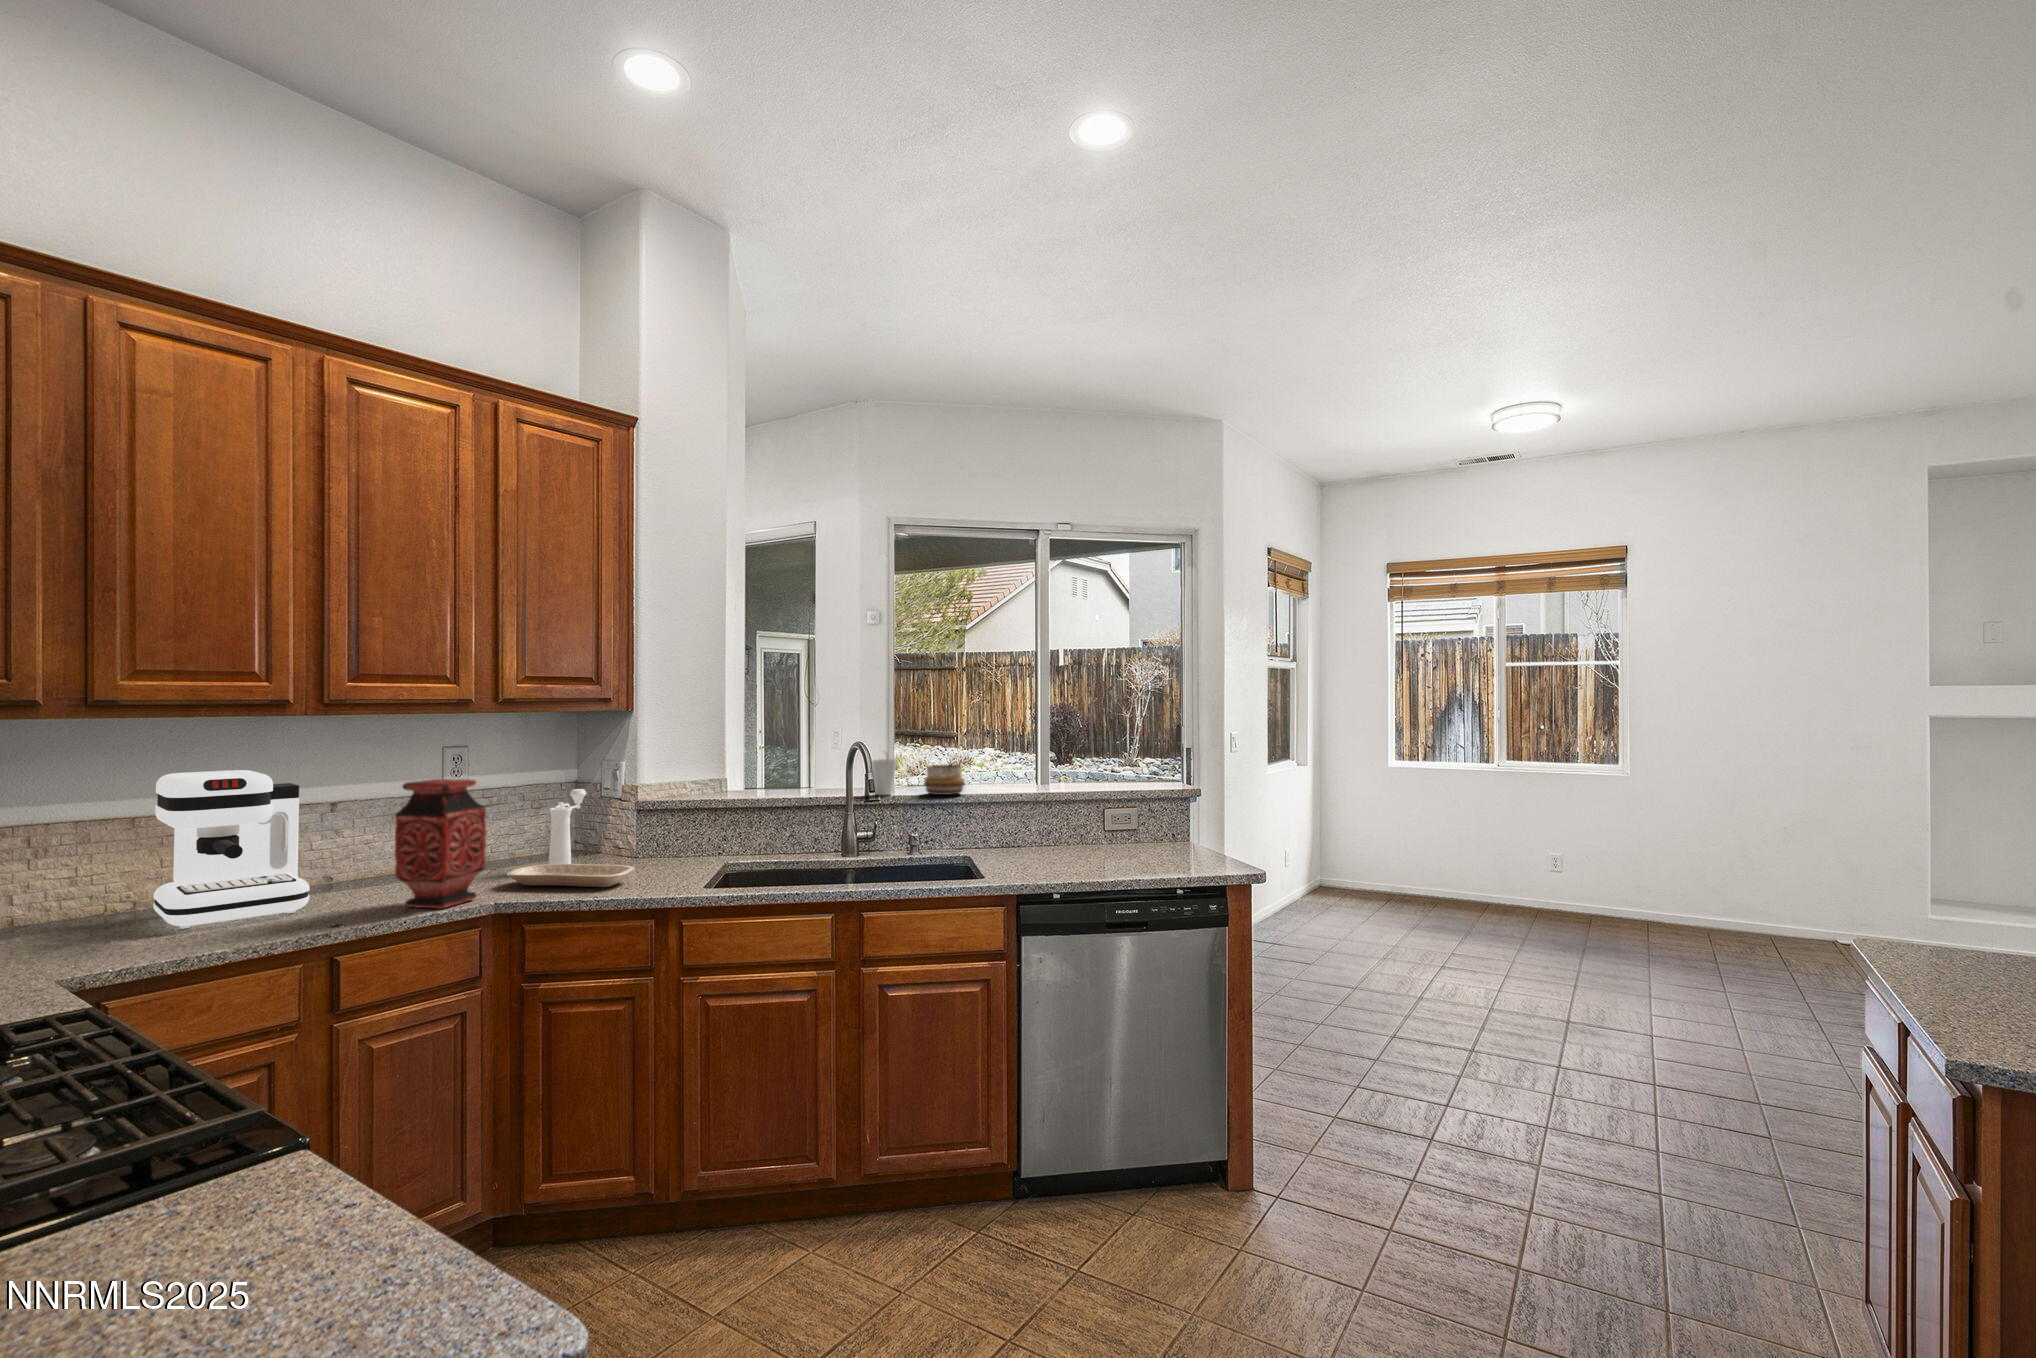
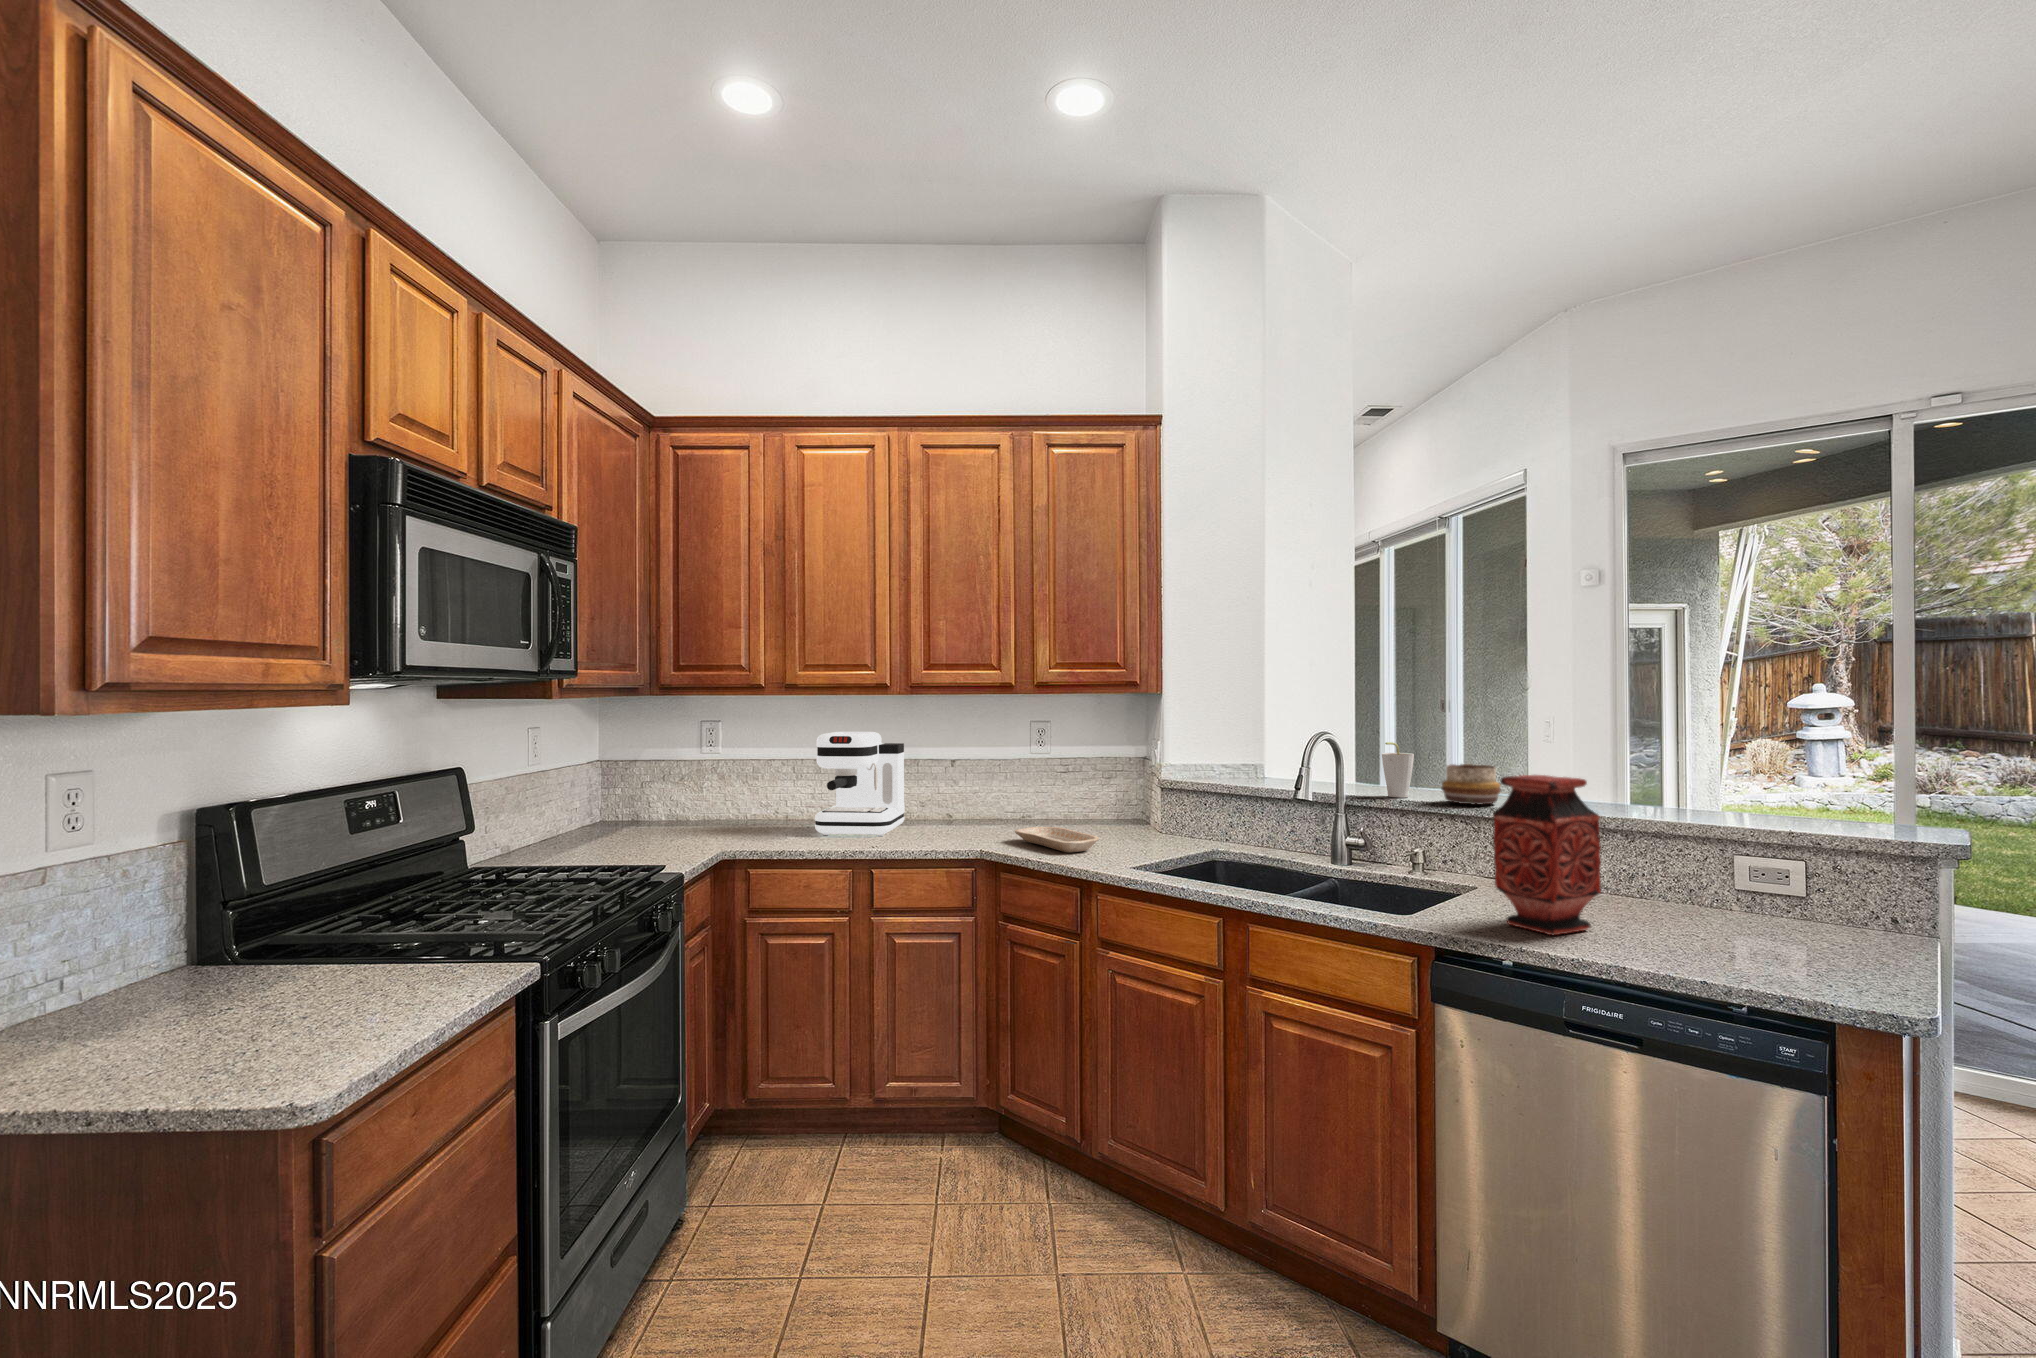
vase: present [395,779,486,909] -> present [1493,775,1601,935]
pepper mill: present [549,789,586,864] -> none [1075,765,1118,836]

